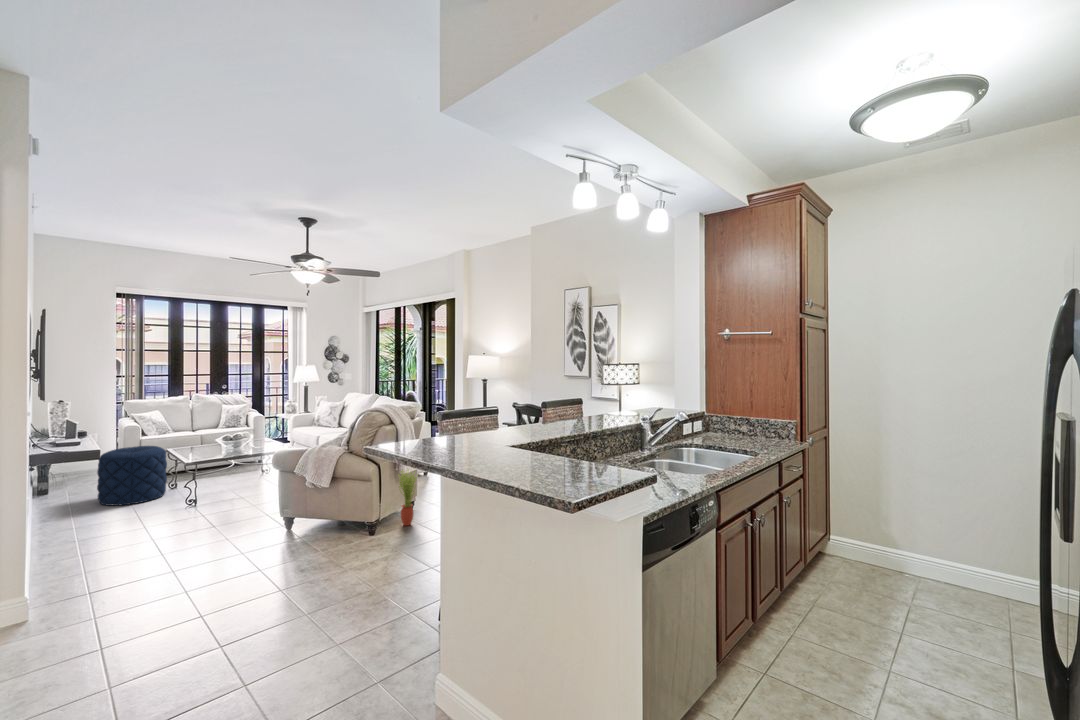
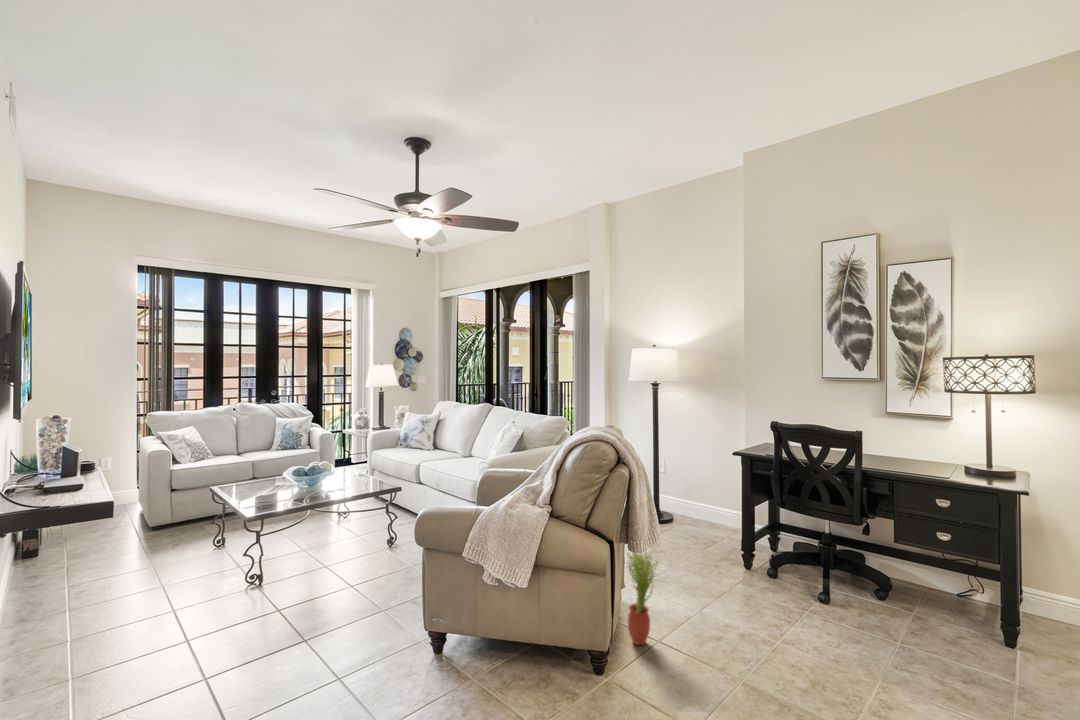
pouf: present [97,446,167,506] -> none [109,485,213,586]

